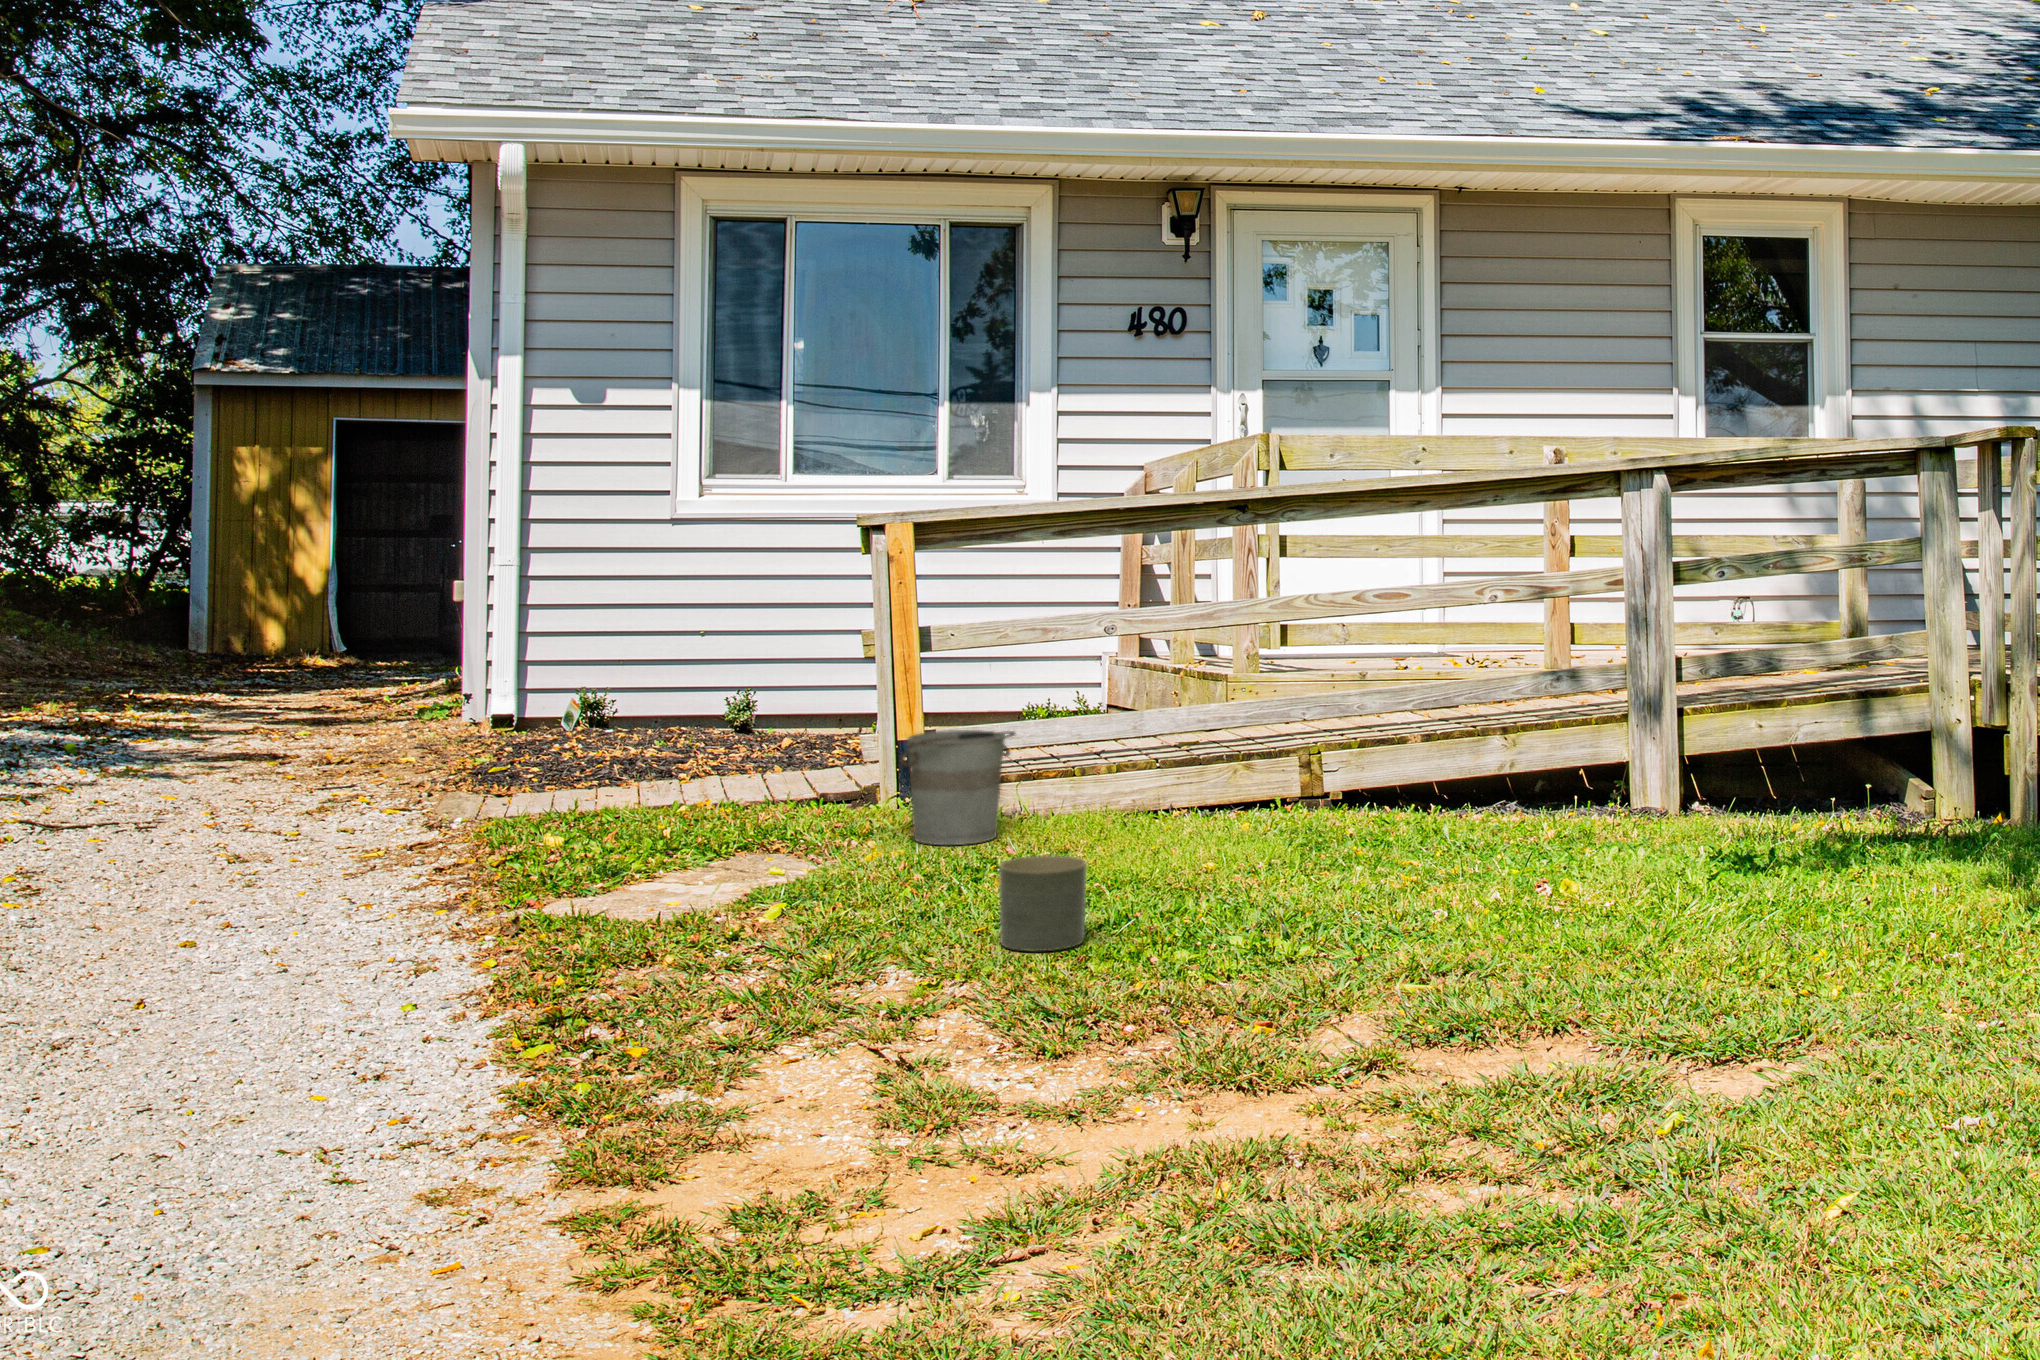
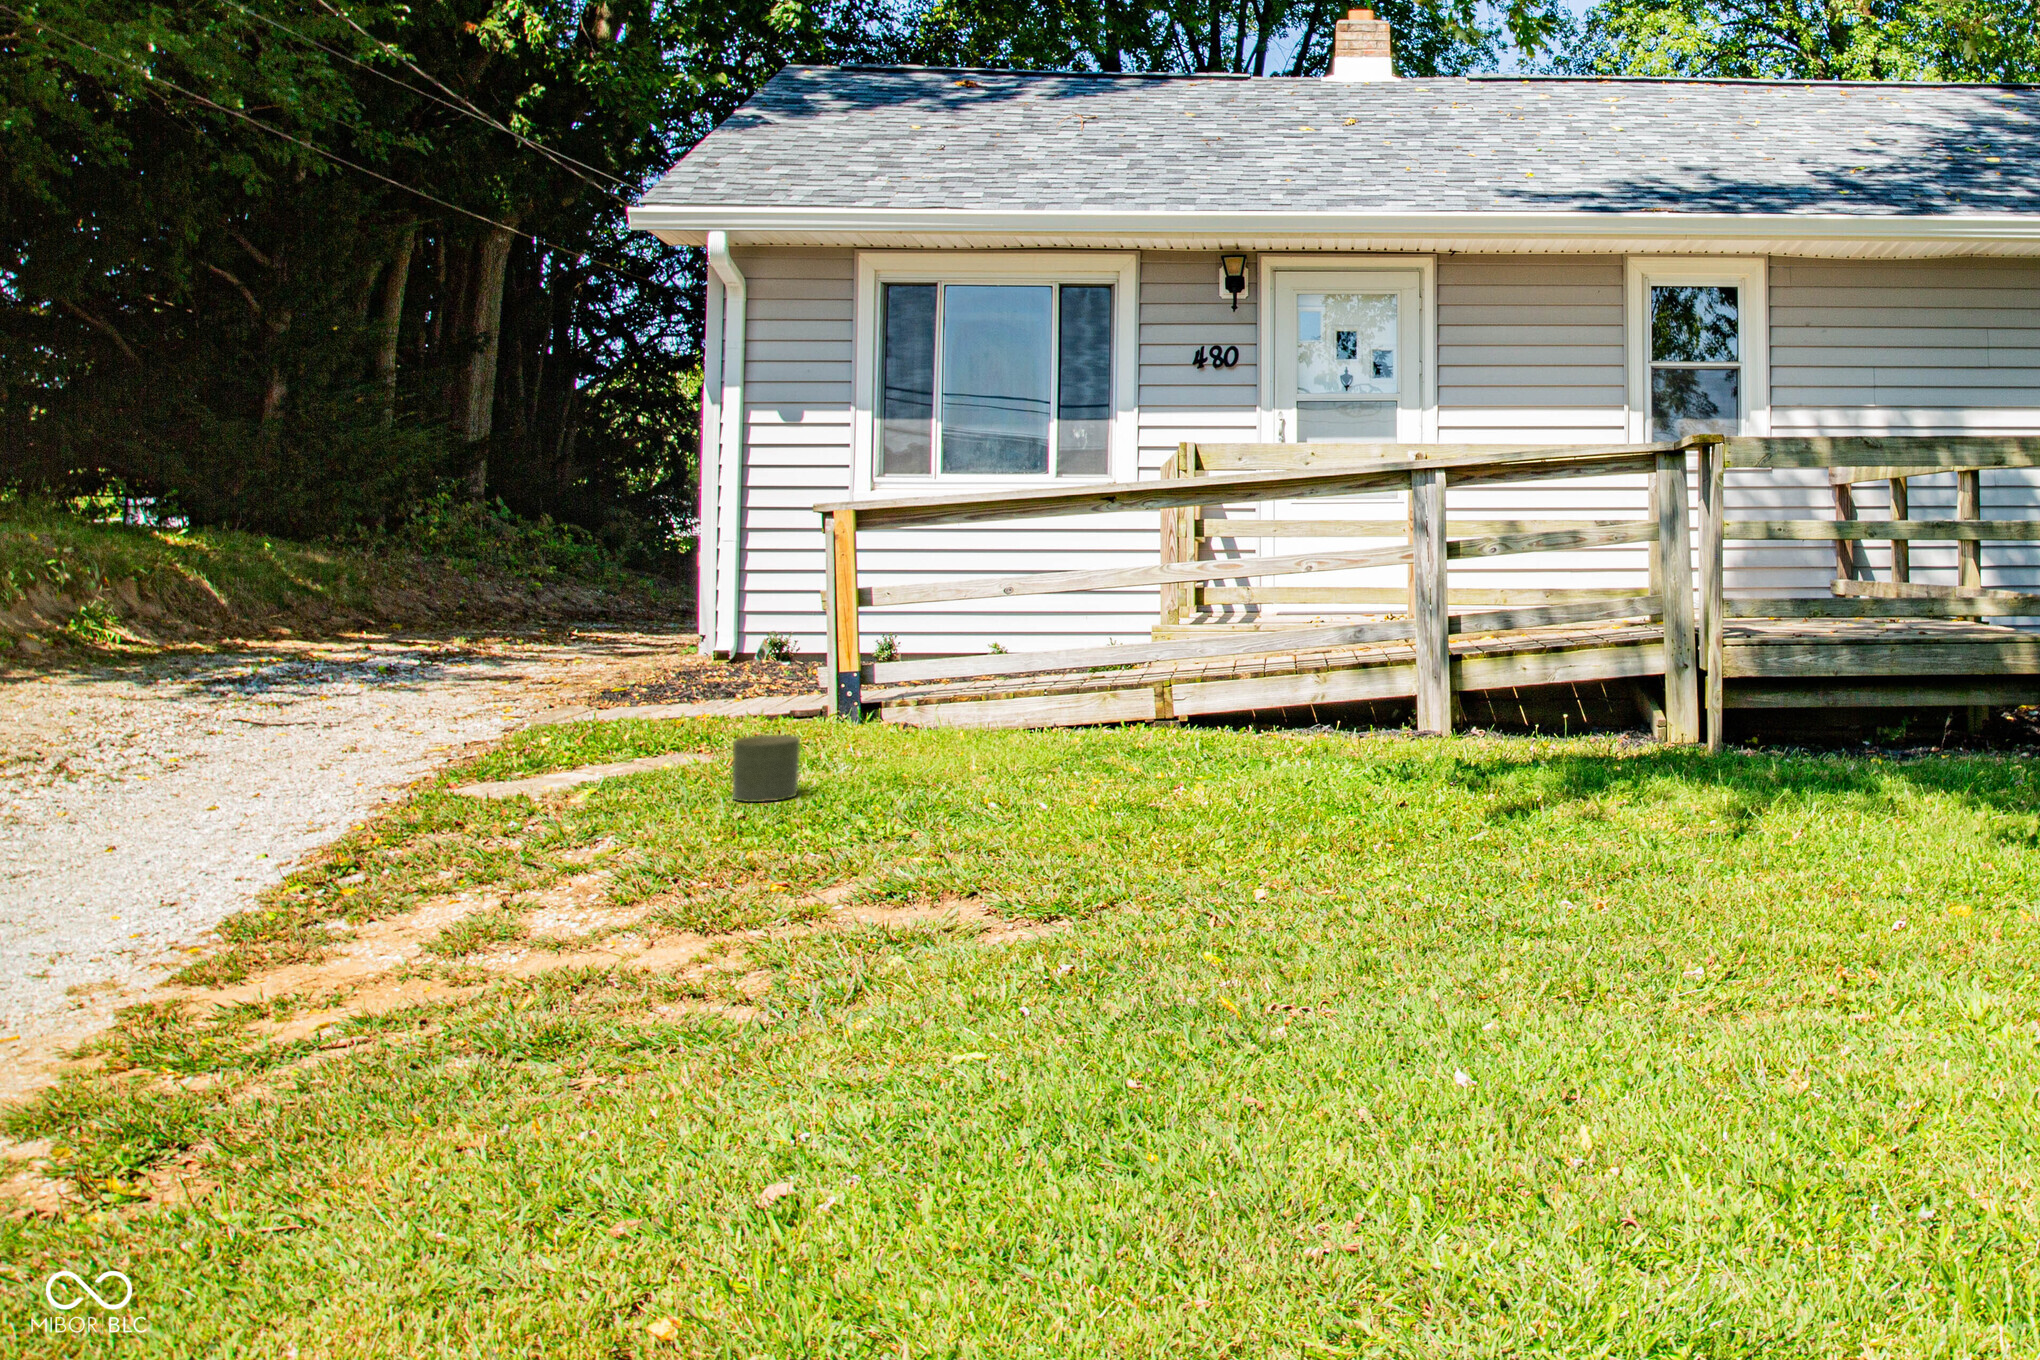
bucket: present [901,730,1015,845] -> none [800,654,887,737]

